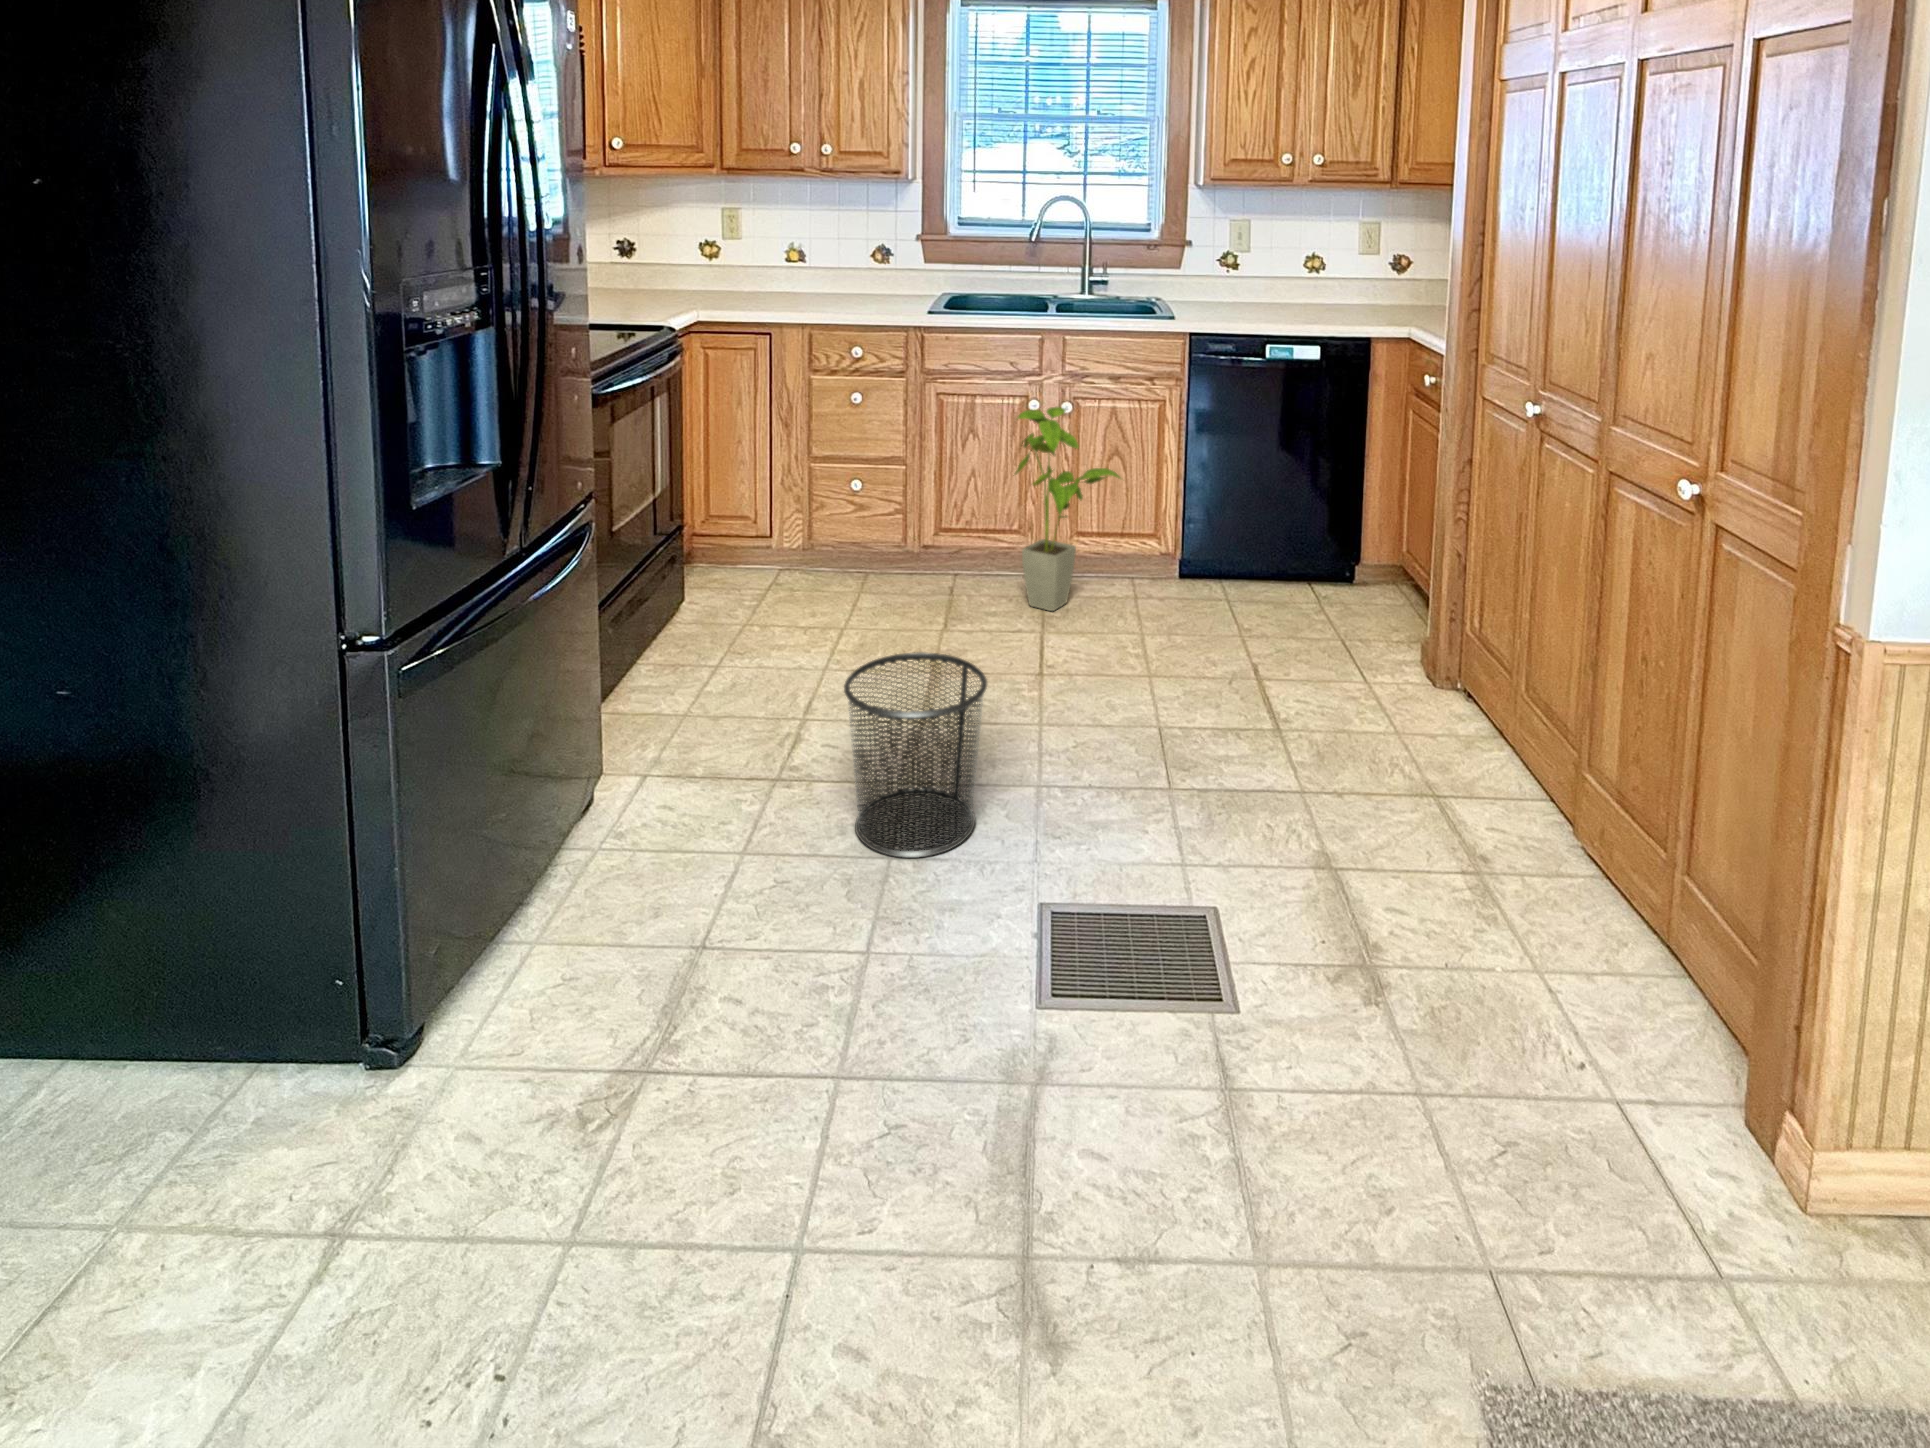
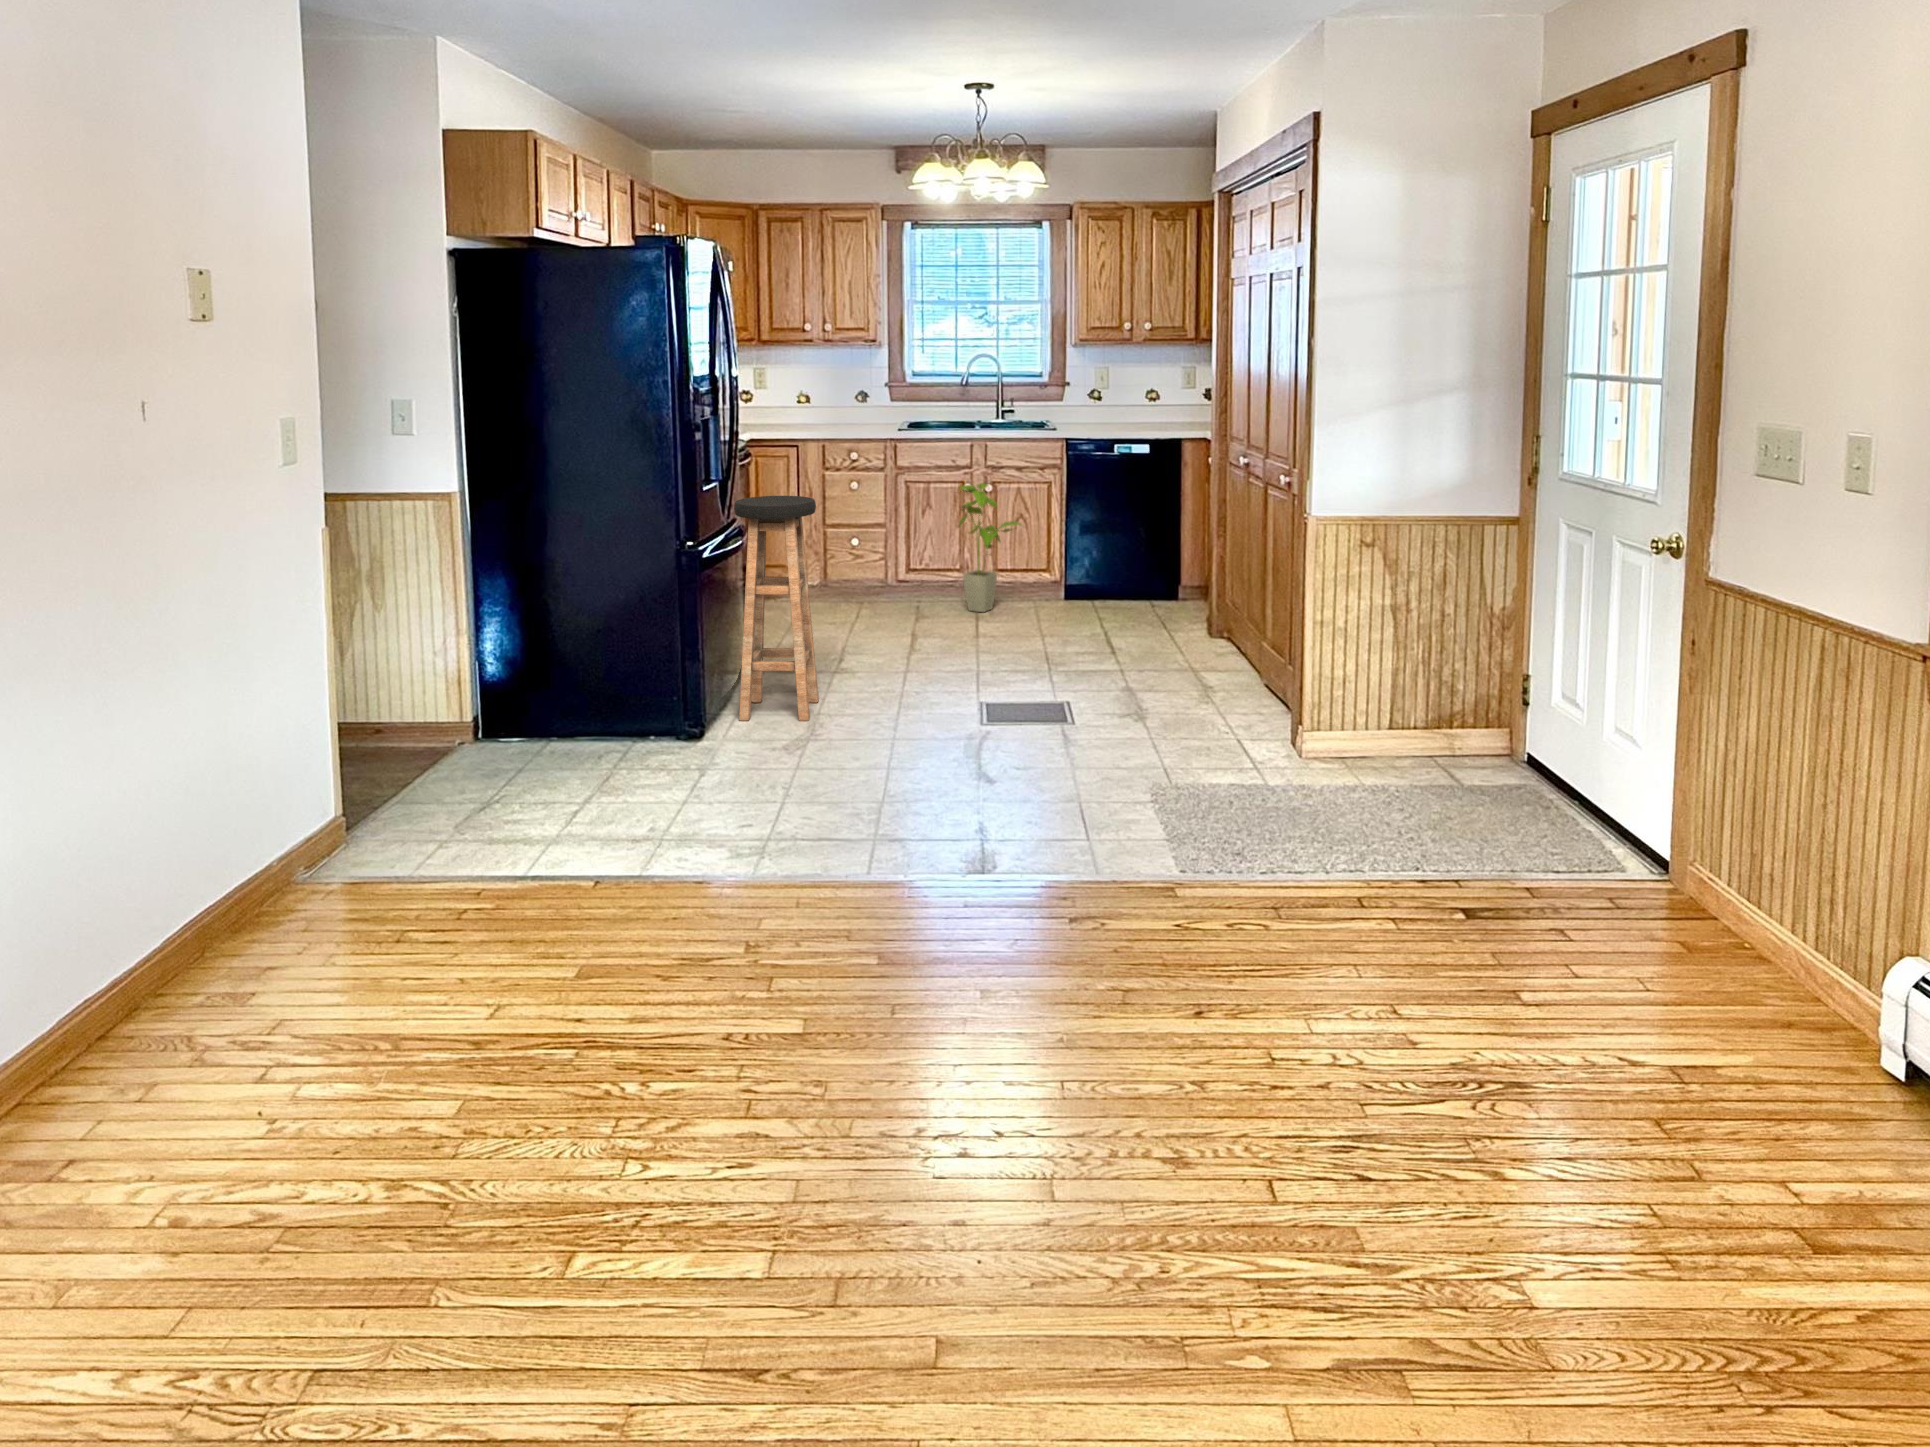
bar stool: none [516,488,710,985] -> present [734,496,819,721]
waste bin: present [844,652,987,858] -> none [878,596,952,690]

